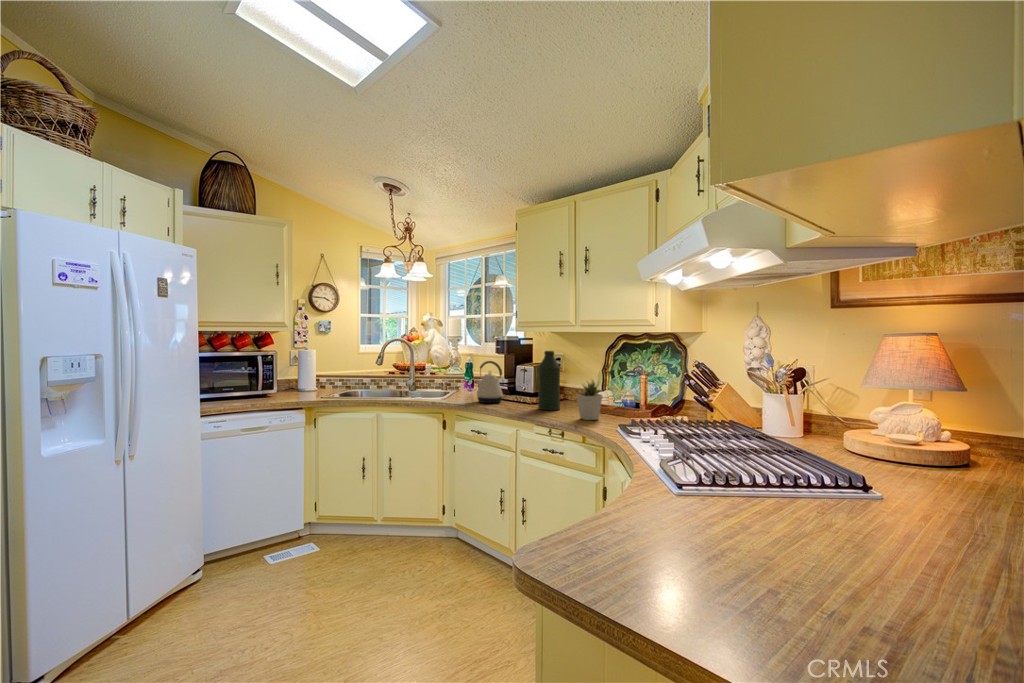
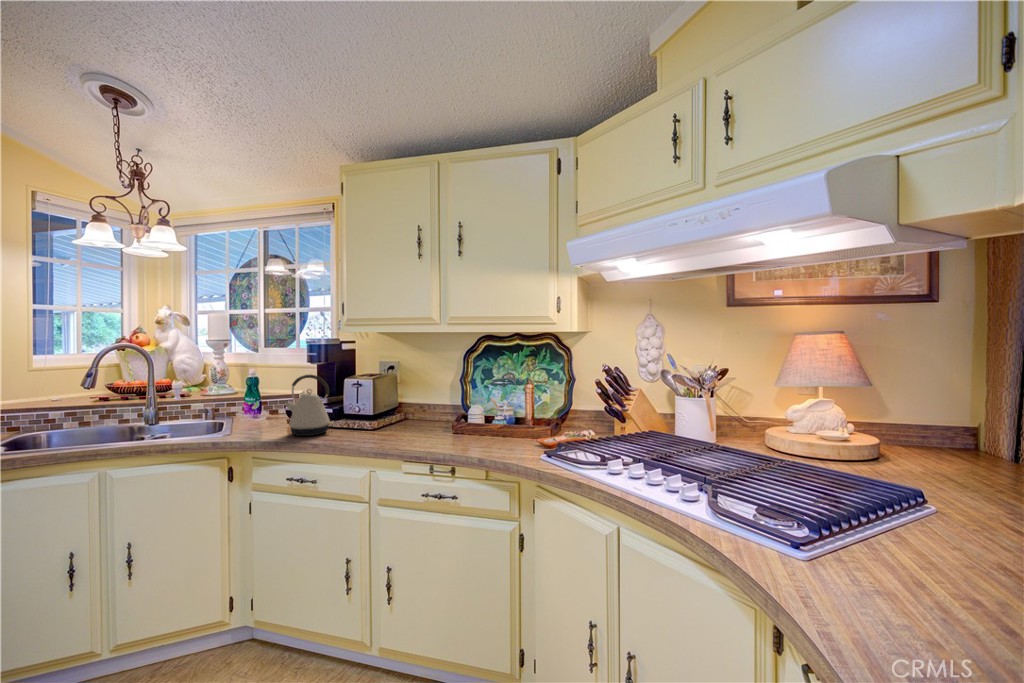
bottle: present [538,351,560,410] -> none [392,358,422,438]
potted plant: present [577,381,603,420] -> none [462,393,496,447]

